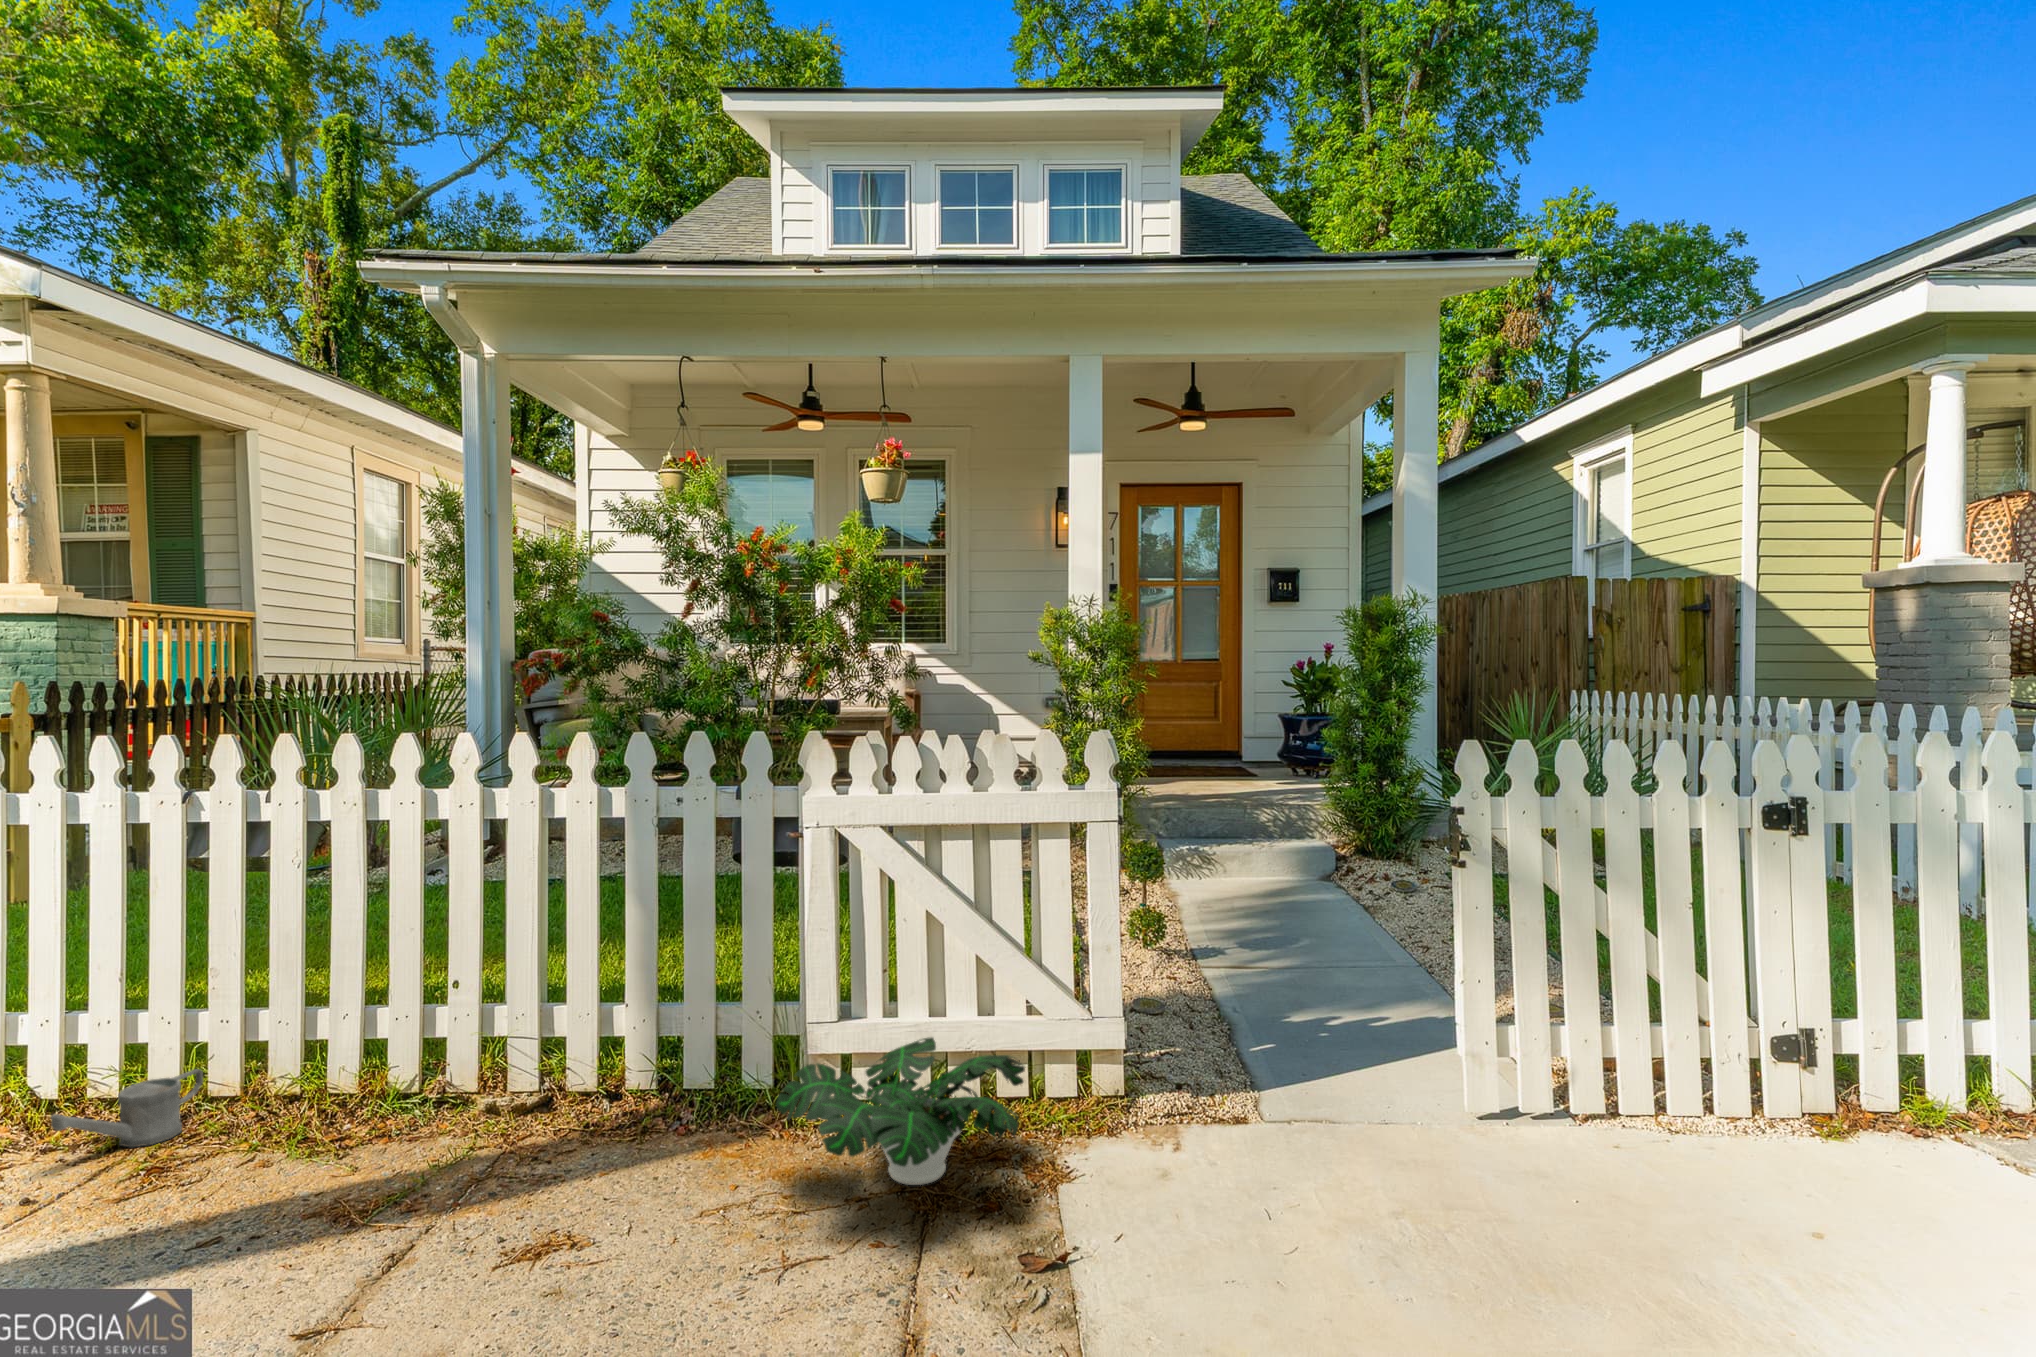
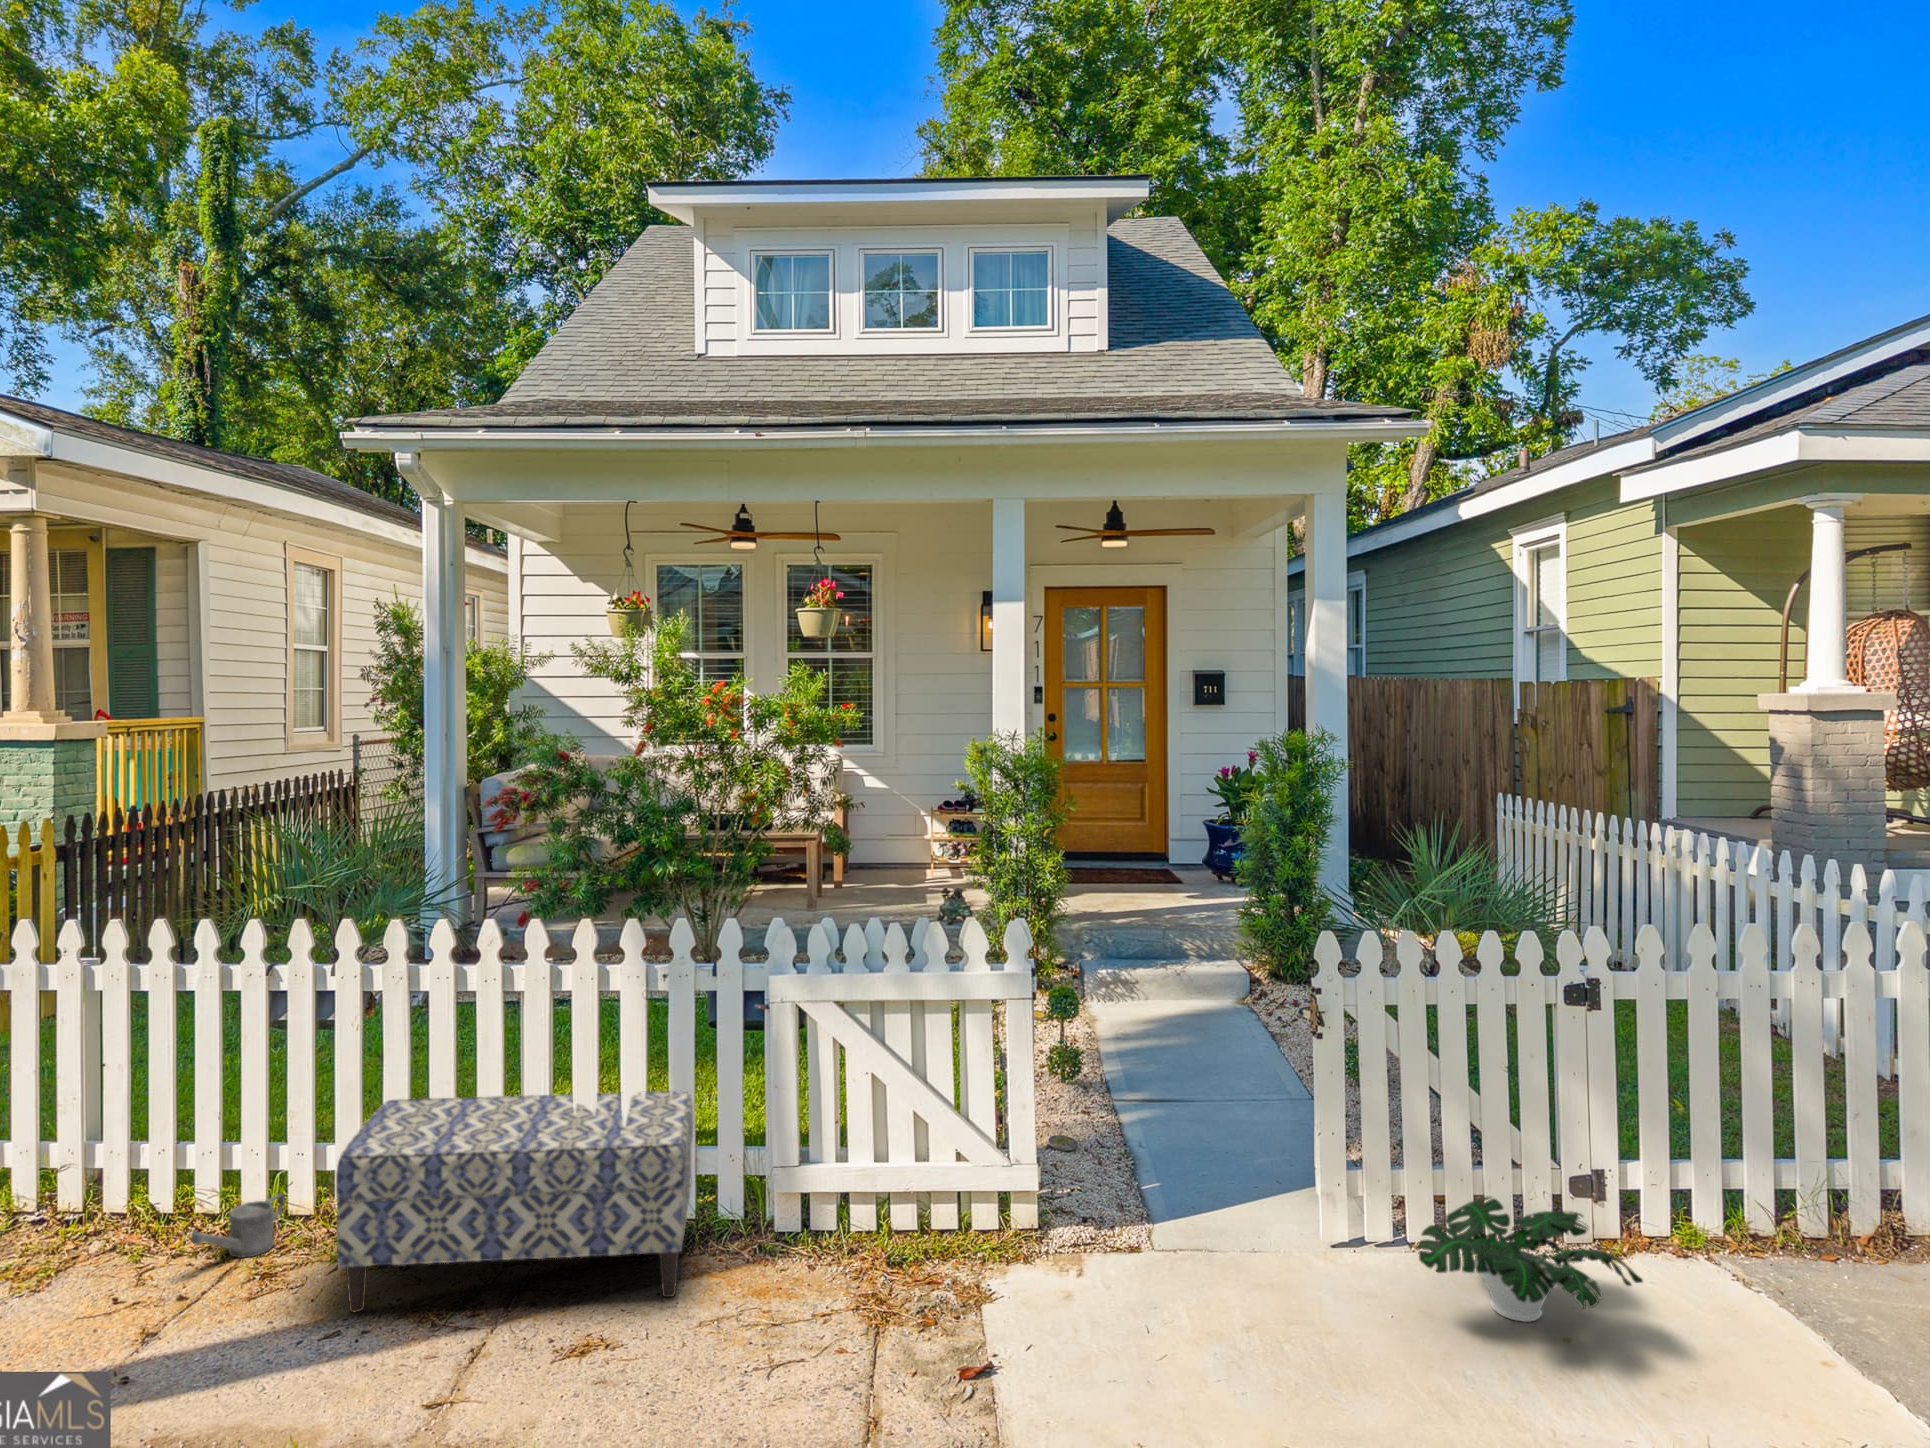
bench: none [213,935,707,1213] -> present [336,1091,693,1312]
potted plant: present [776,1037,1025,1185] -> present [1419,1197,1643,1322]

